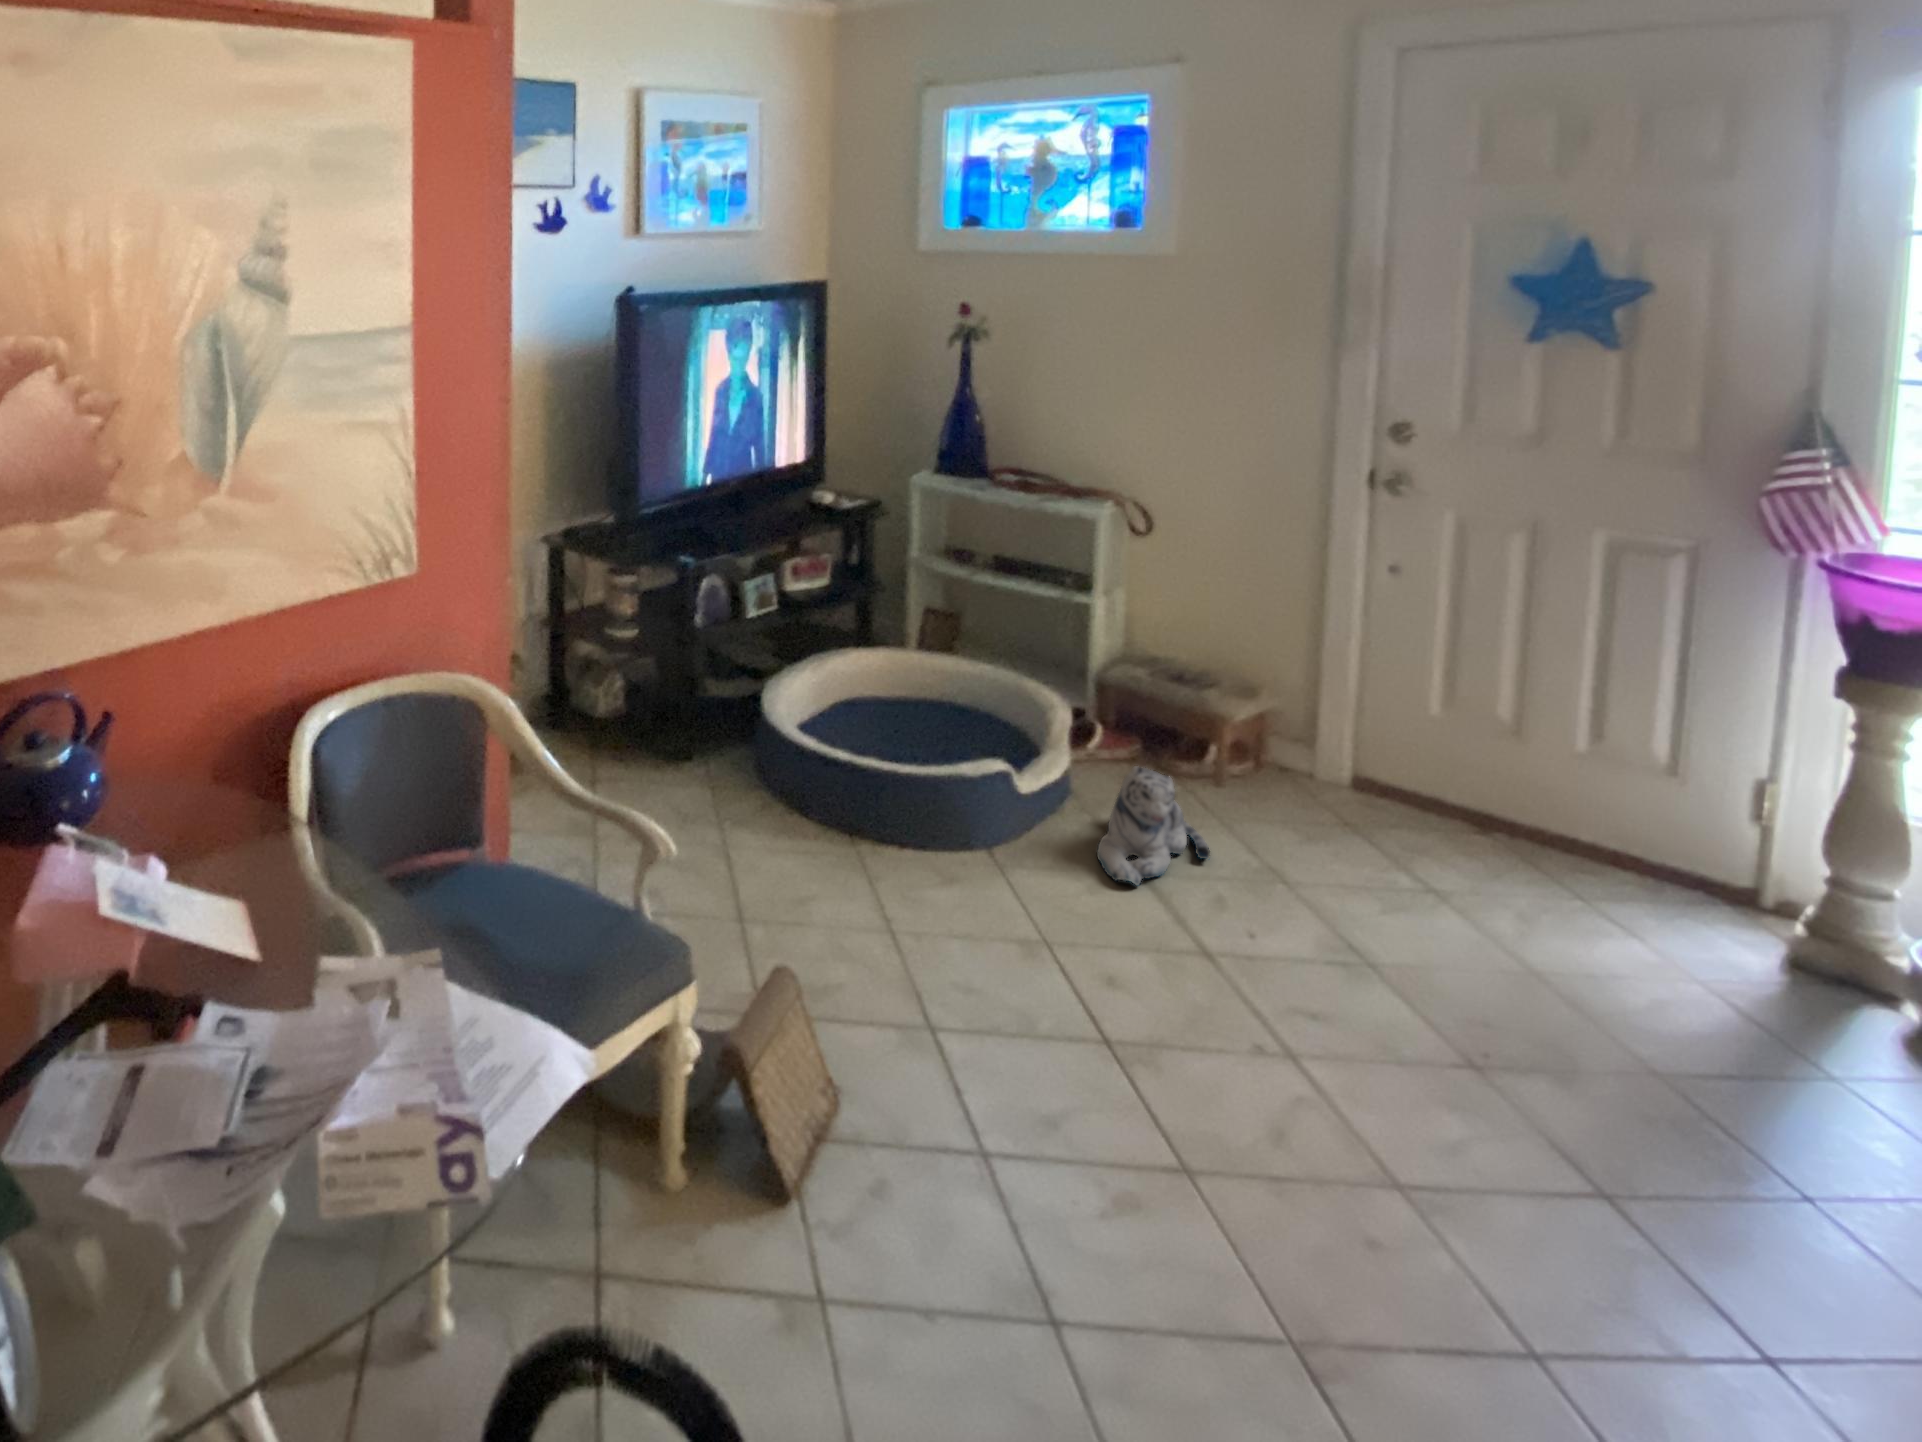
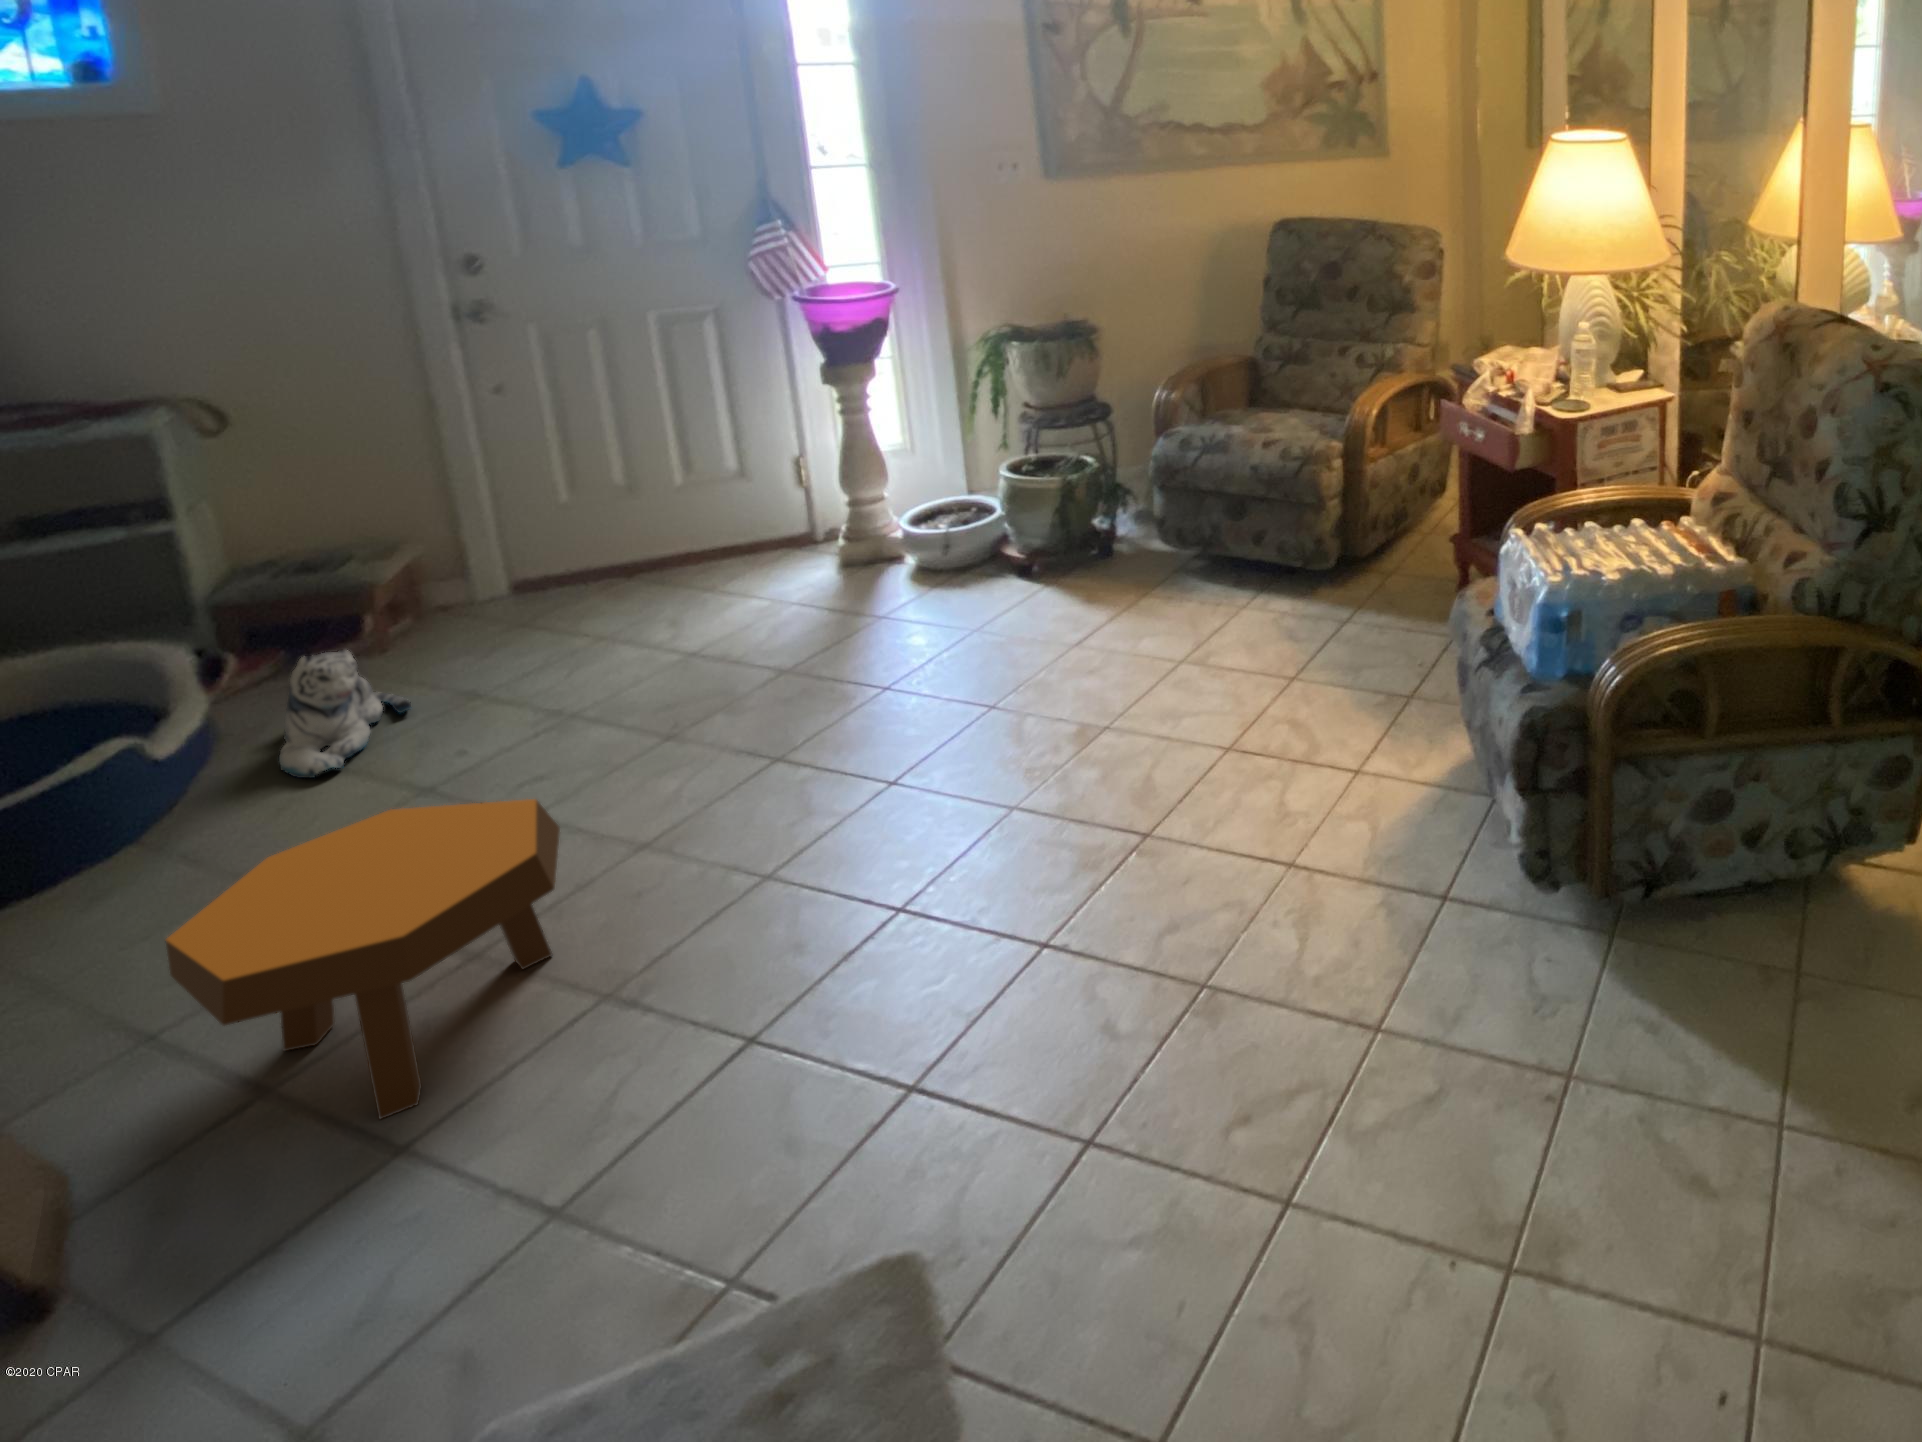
footstool: none [956,968,1287,1322] -> present [166,799,560,1119]

